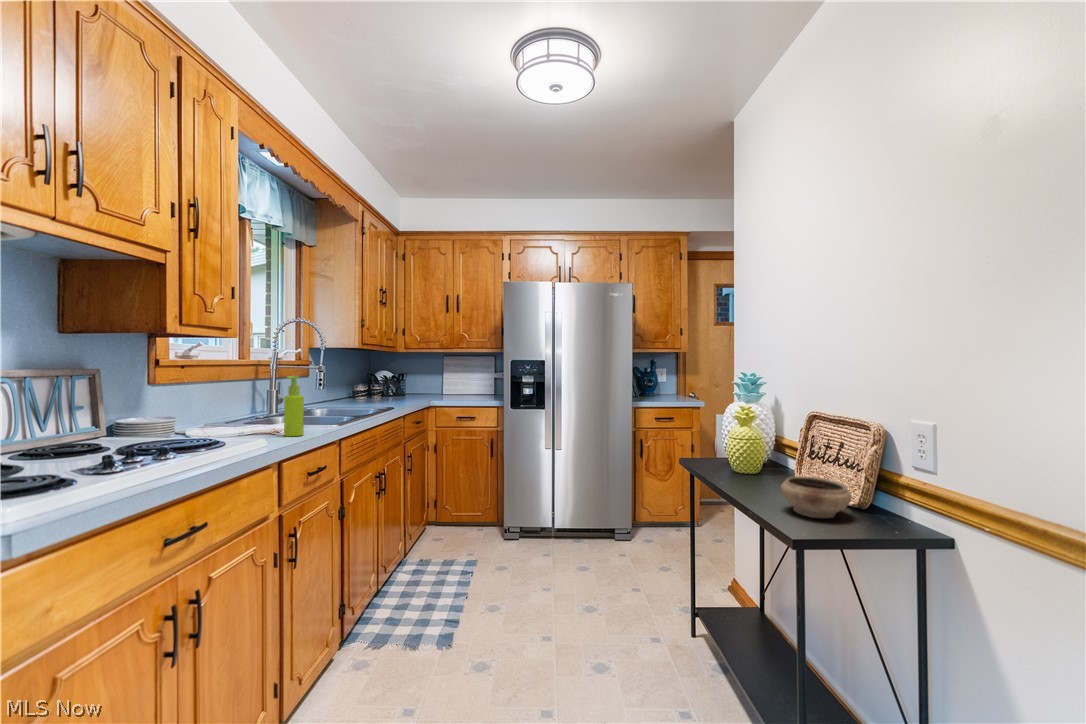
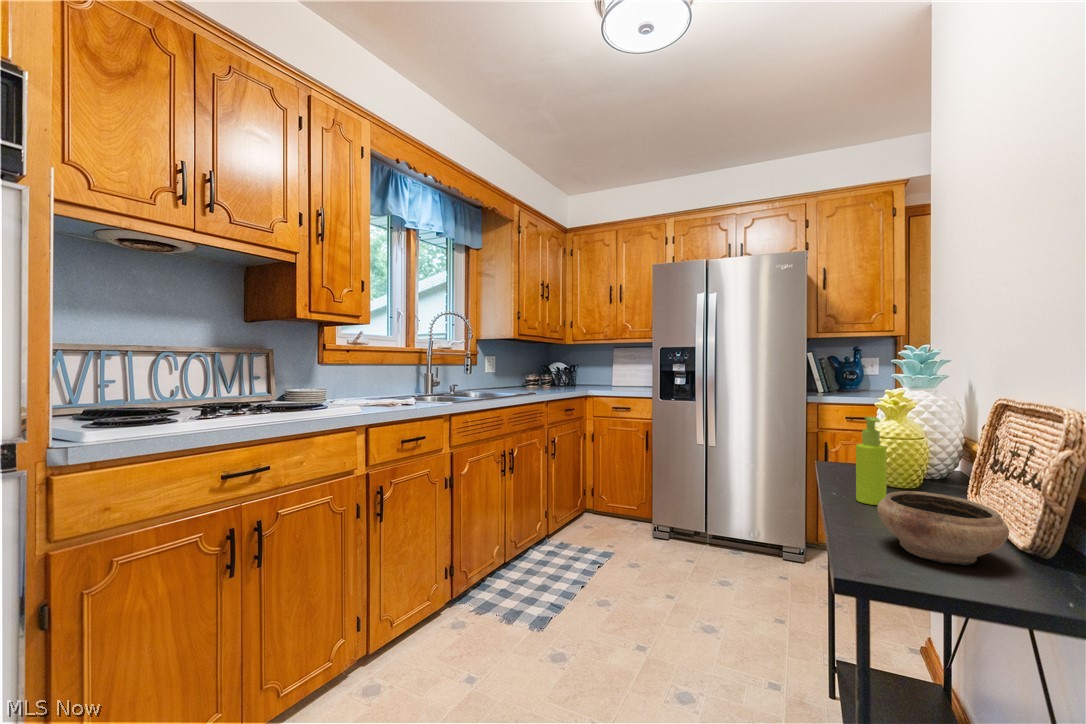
soap dispenser: present [284,376,304,436] -> present [856,417,886,505]

